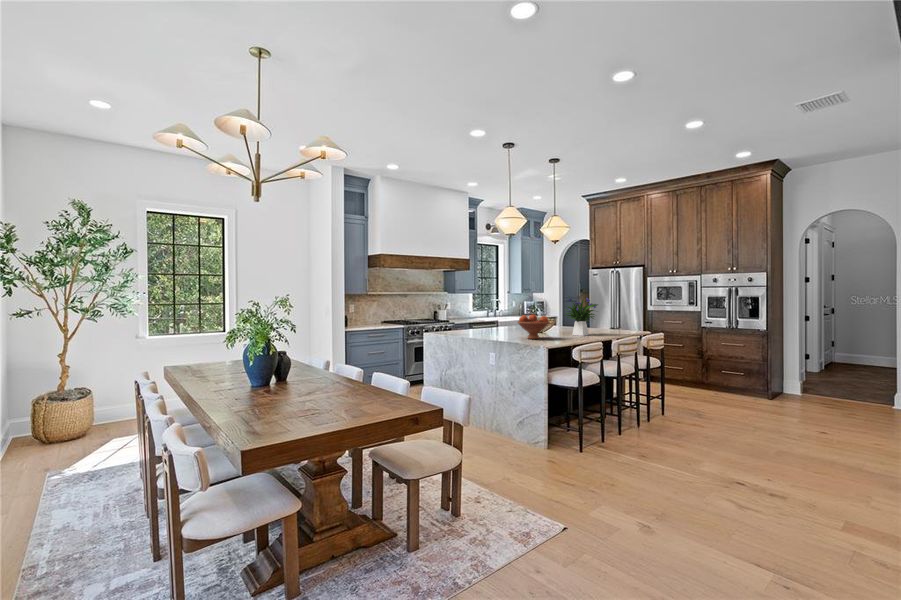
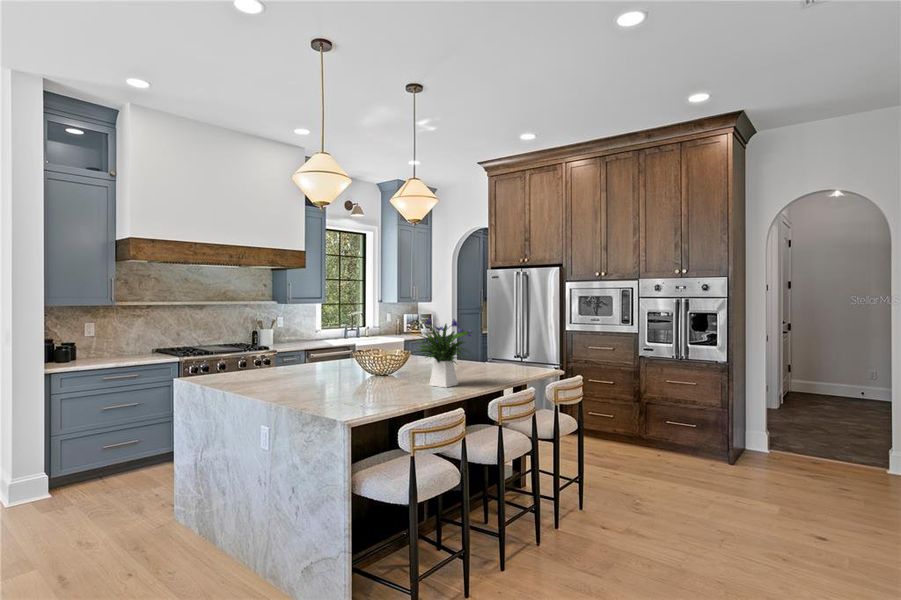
fruit bowl: present [517,314,550,339] -> none [316,352,378,401]

